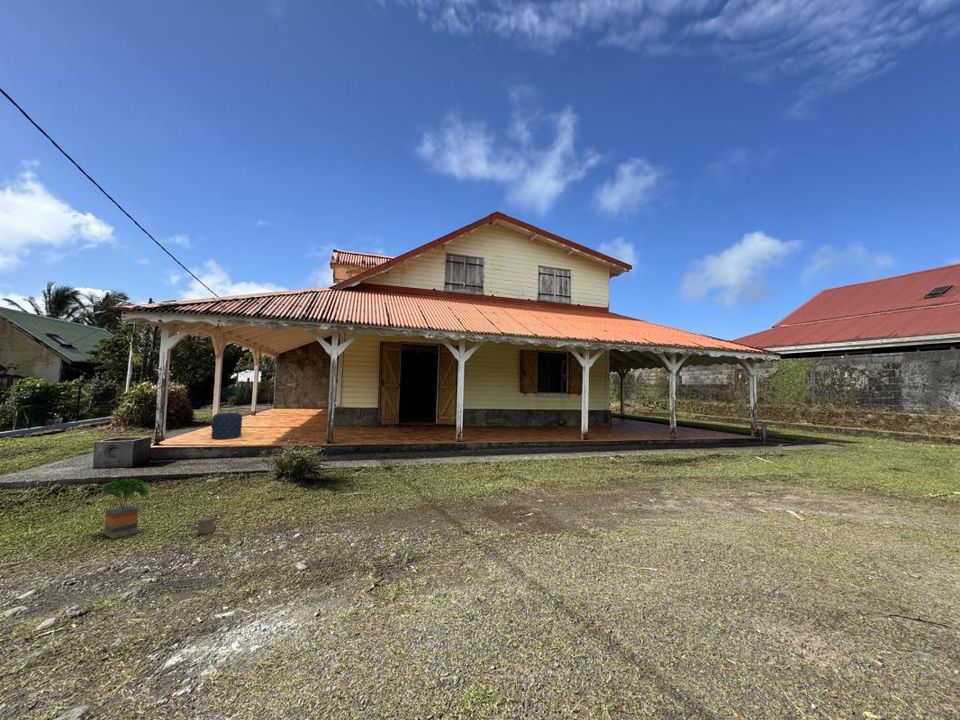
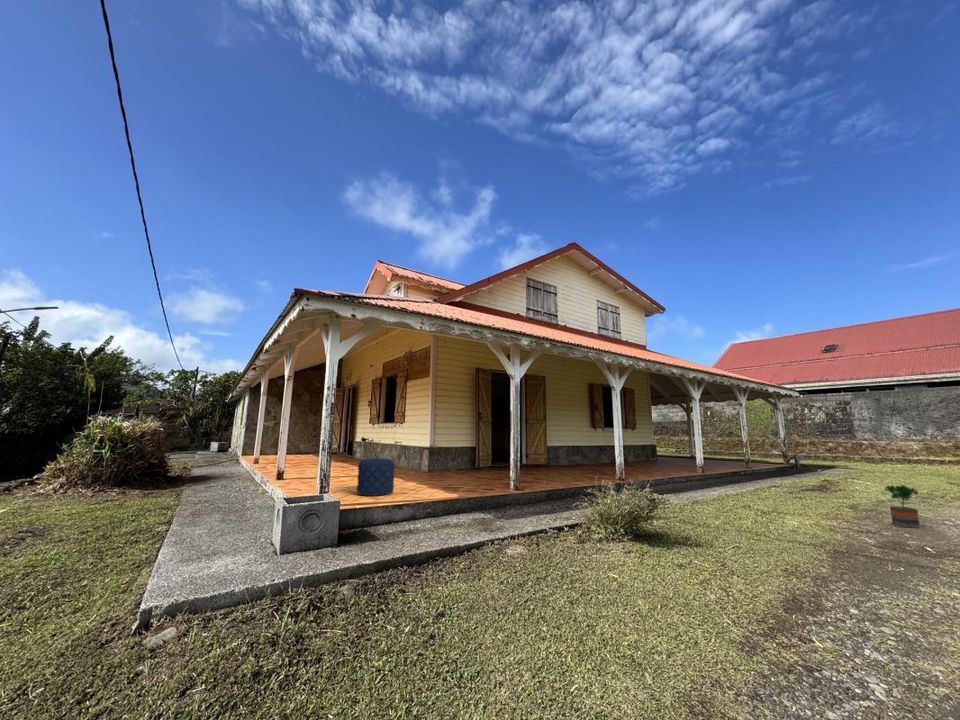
potted tree: present [101,479,149,539] -> present [883,485,920,528]
watering can: present [187,514,217,535] -> none [785,595,842,629]

